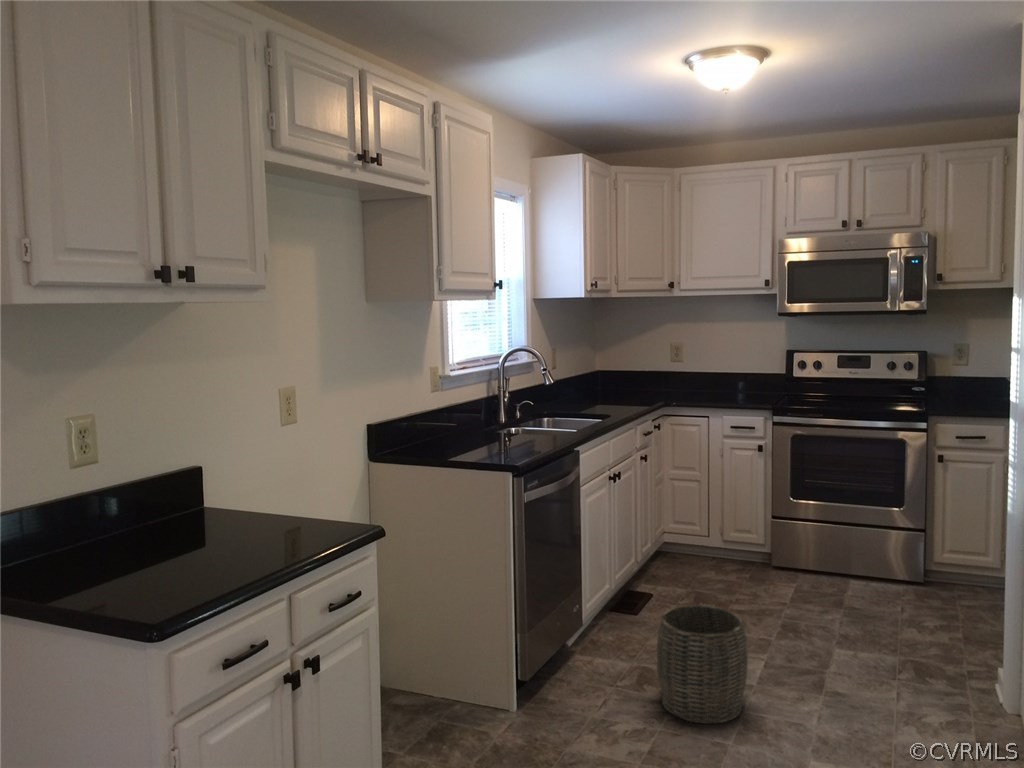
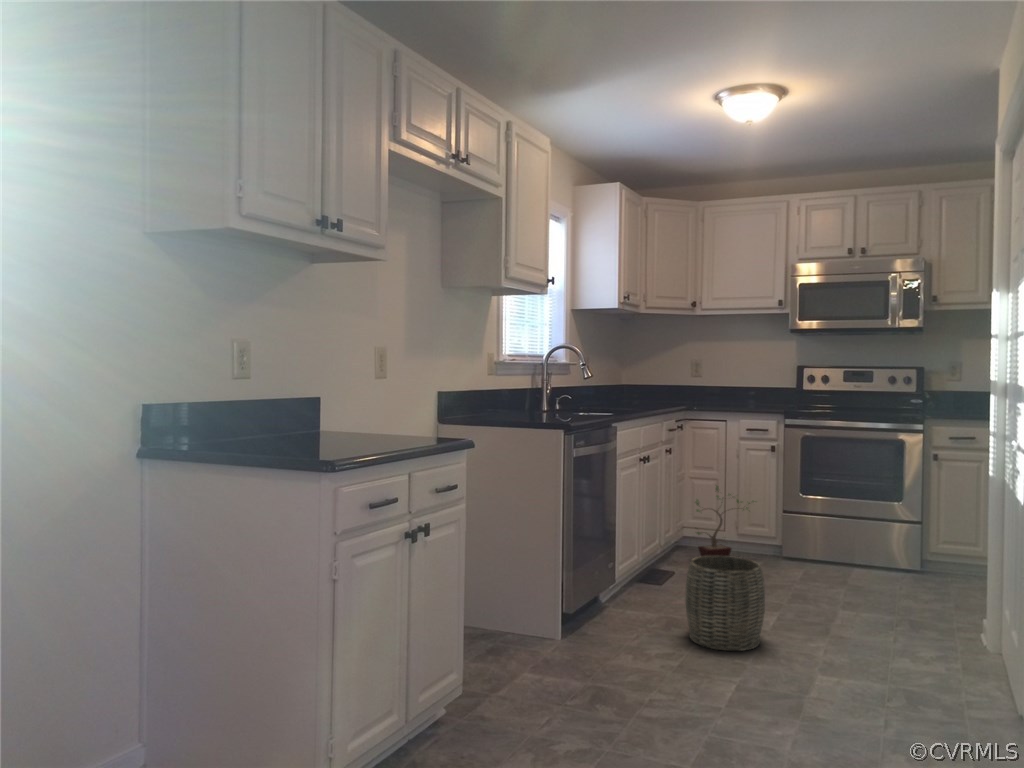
potted plant: none [673,489,744,577] -> present [695,486,754,556]

